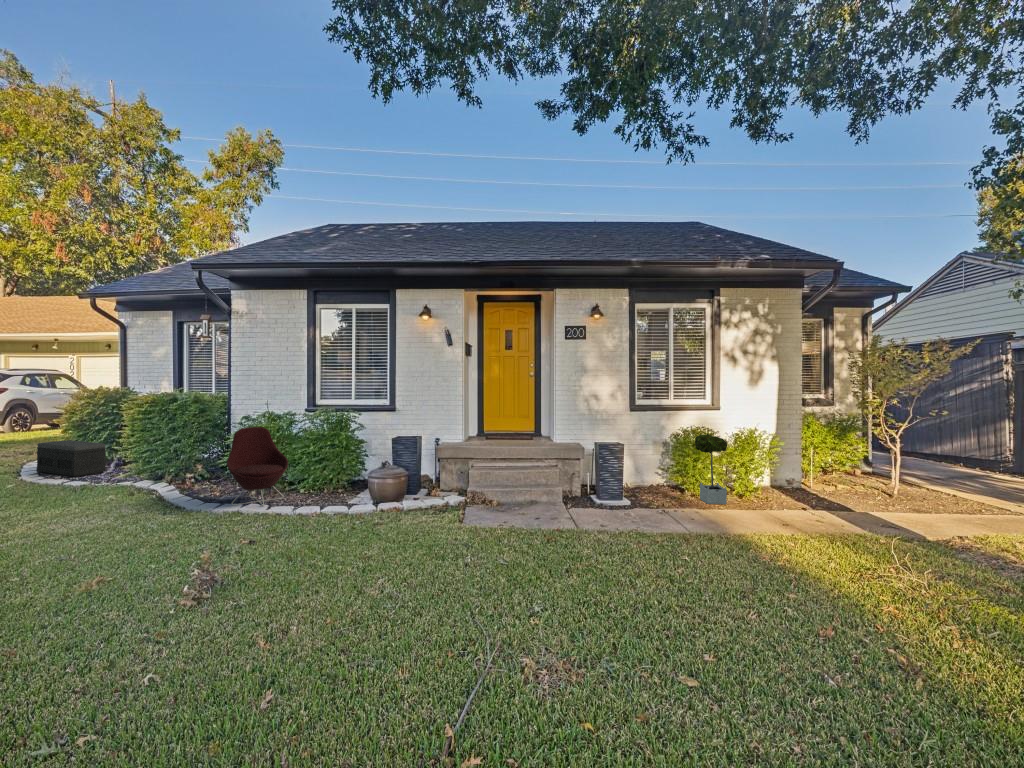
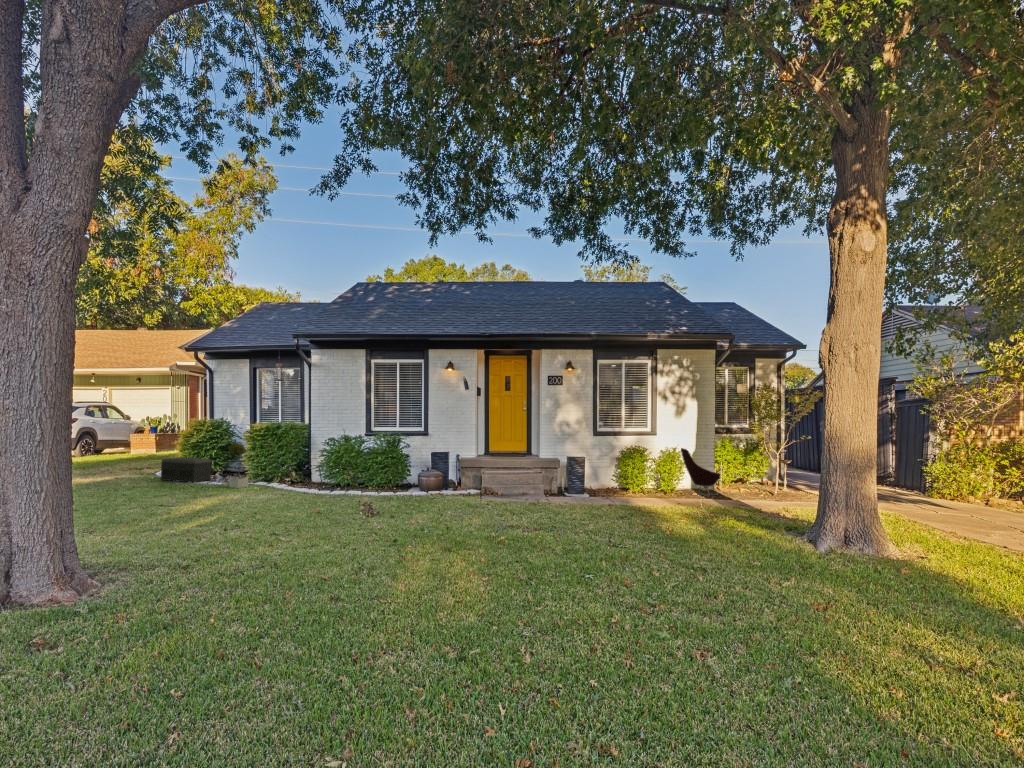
chair: present [227,427,288,506] -> present [681,448,720,495]
potted tree: present [695,434,727,504] -> present [228,443,248,488]

